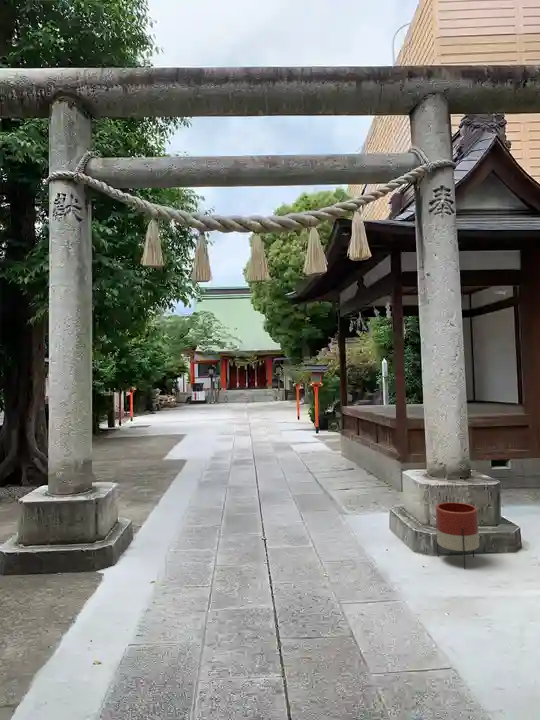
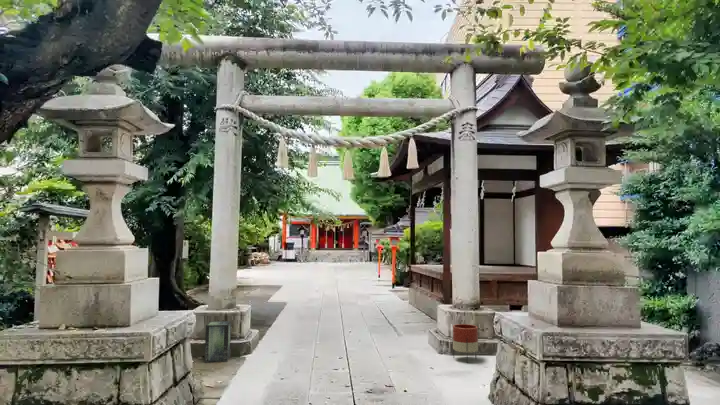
storage box: none [41,511,88,582] -> present [205,321,231,362]

